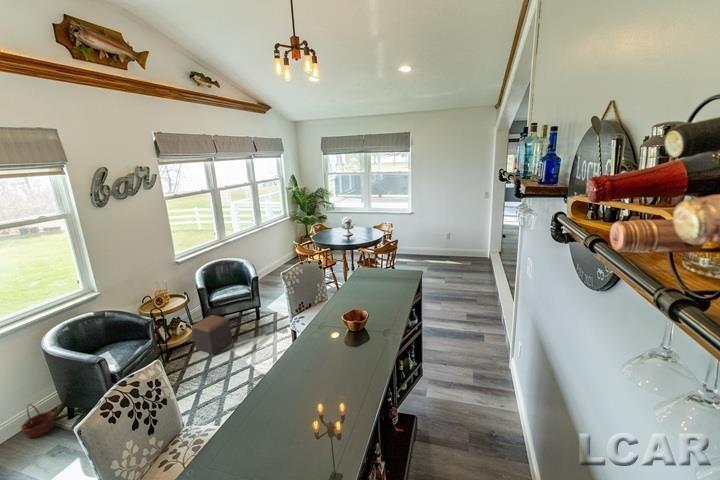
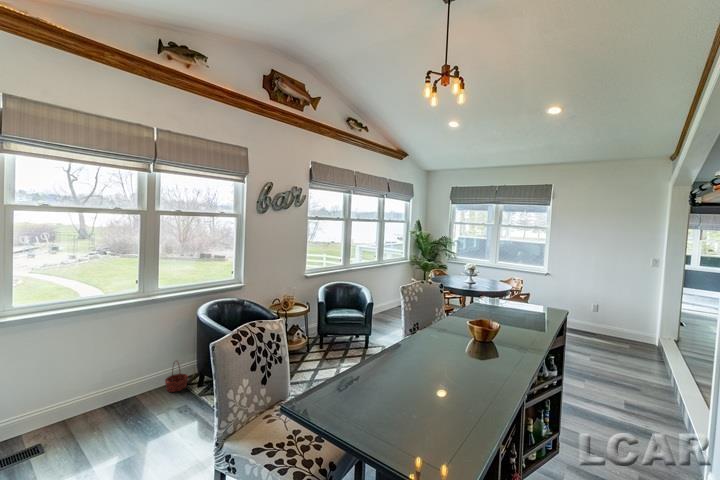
footstool: present [192,315,233,354] -> none [306,329,341,367]

